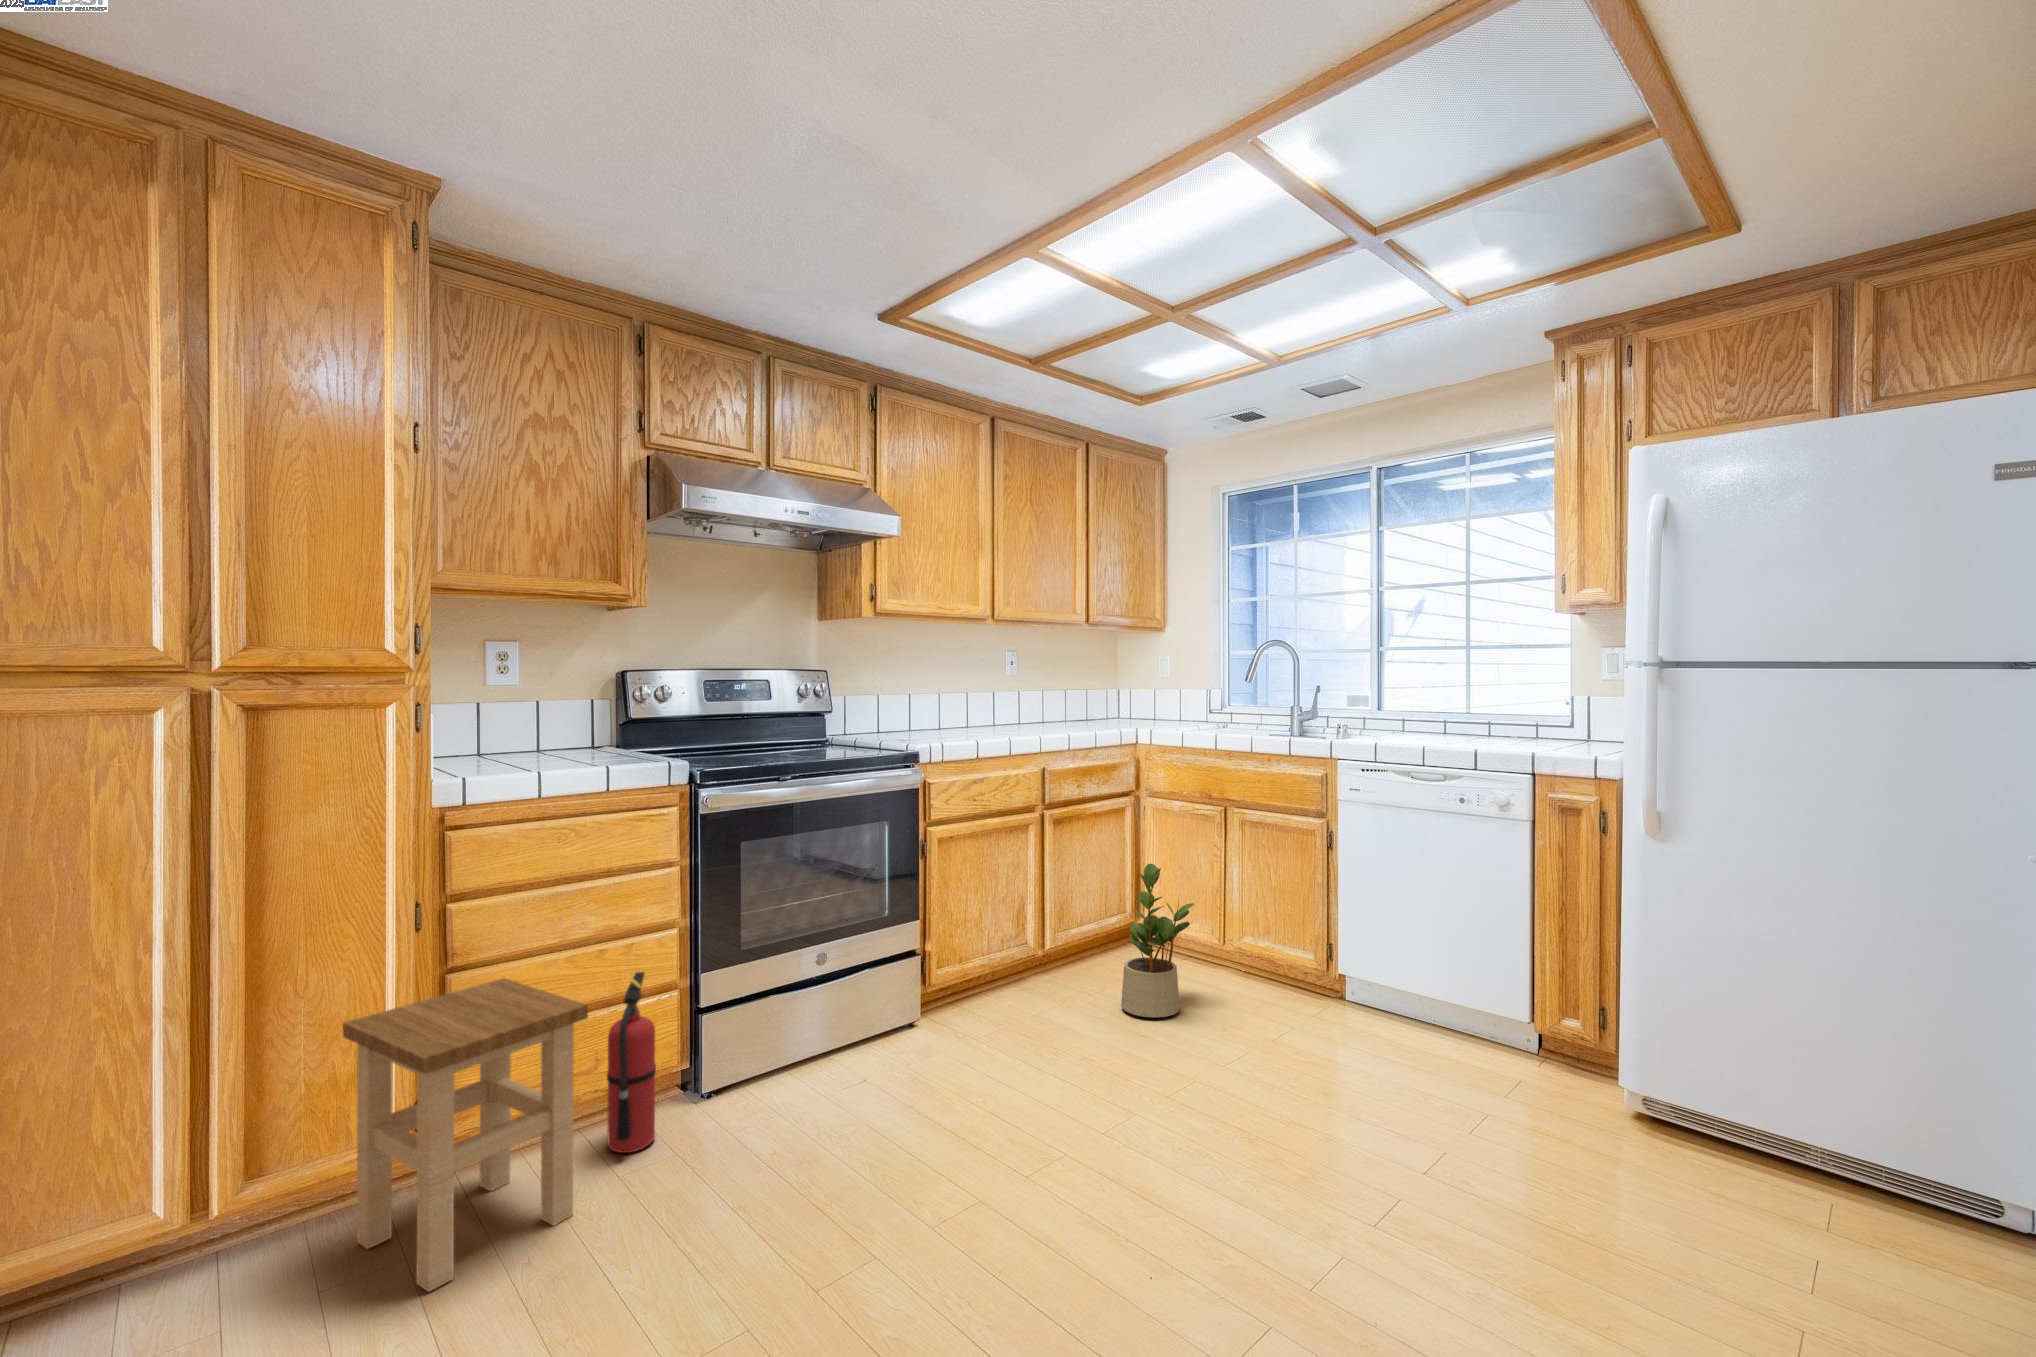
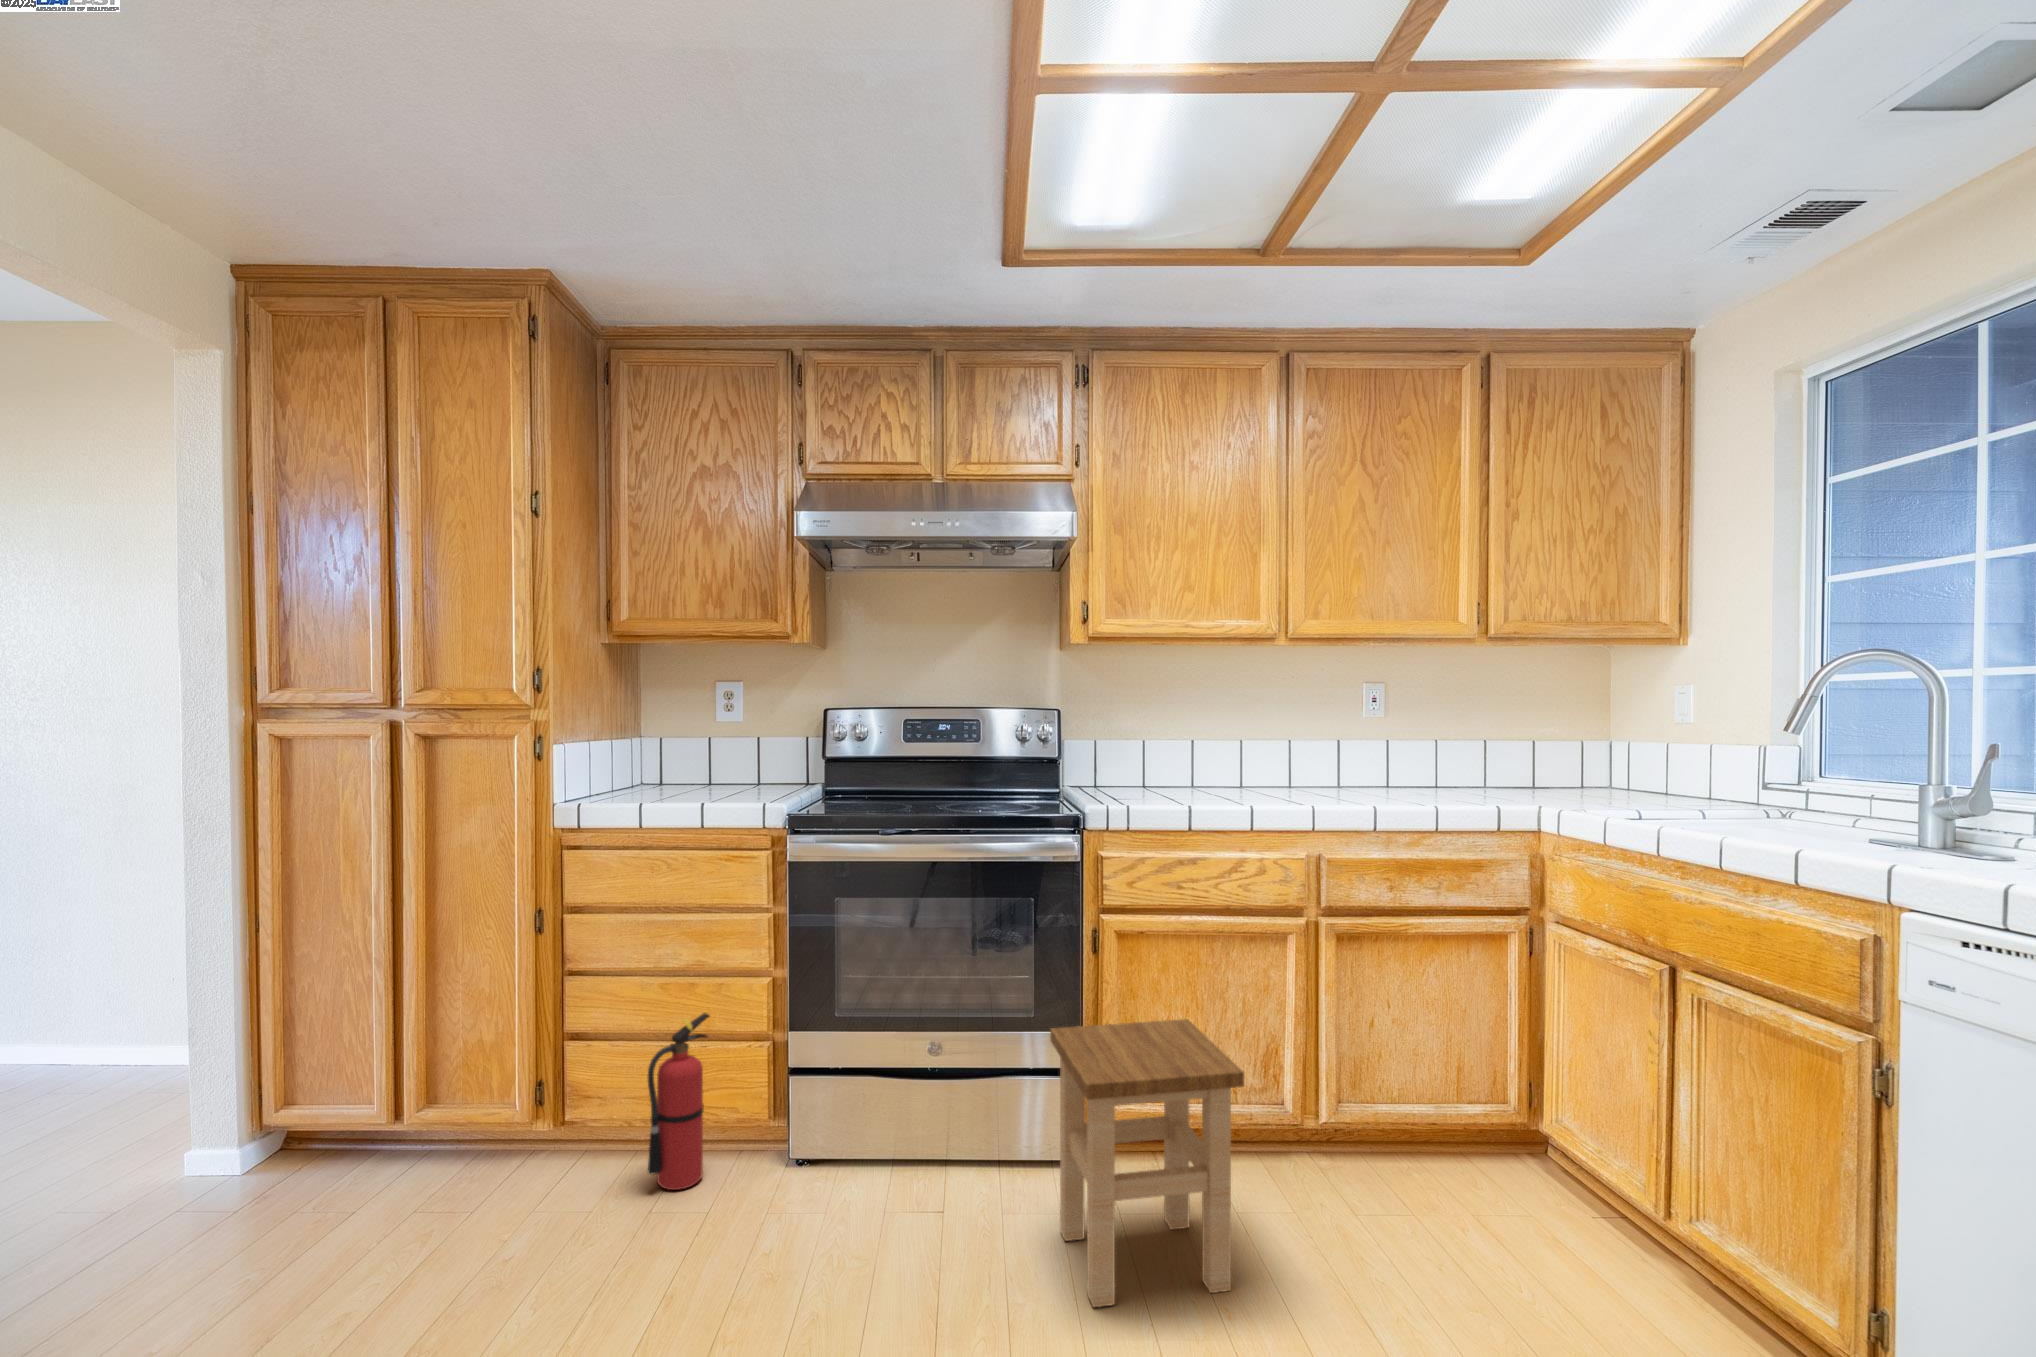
potted plant: present [1121,864,1195,1018] -> none [1333,1035,1467,1302]
stool: present [343,978,588,1291] -> present [1050,1019,1244,1307]

